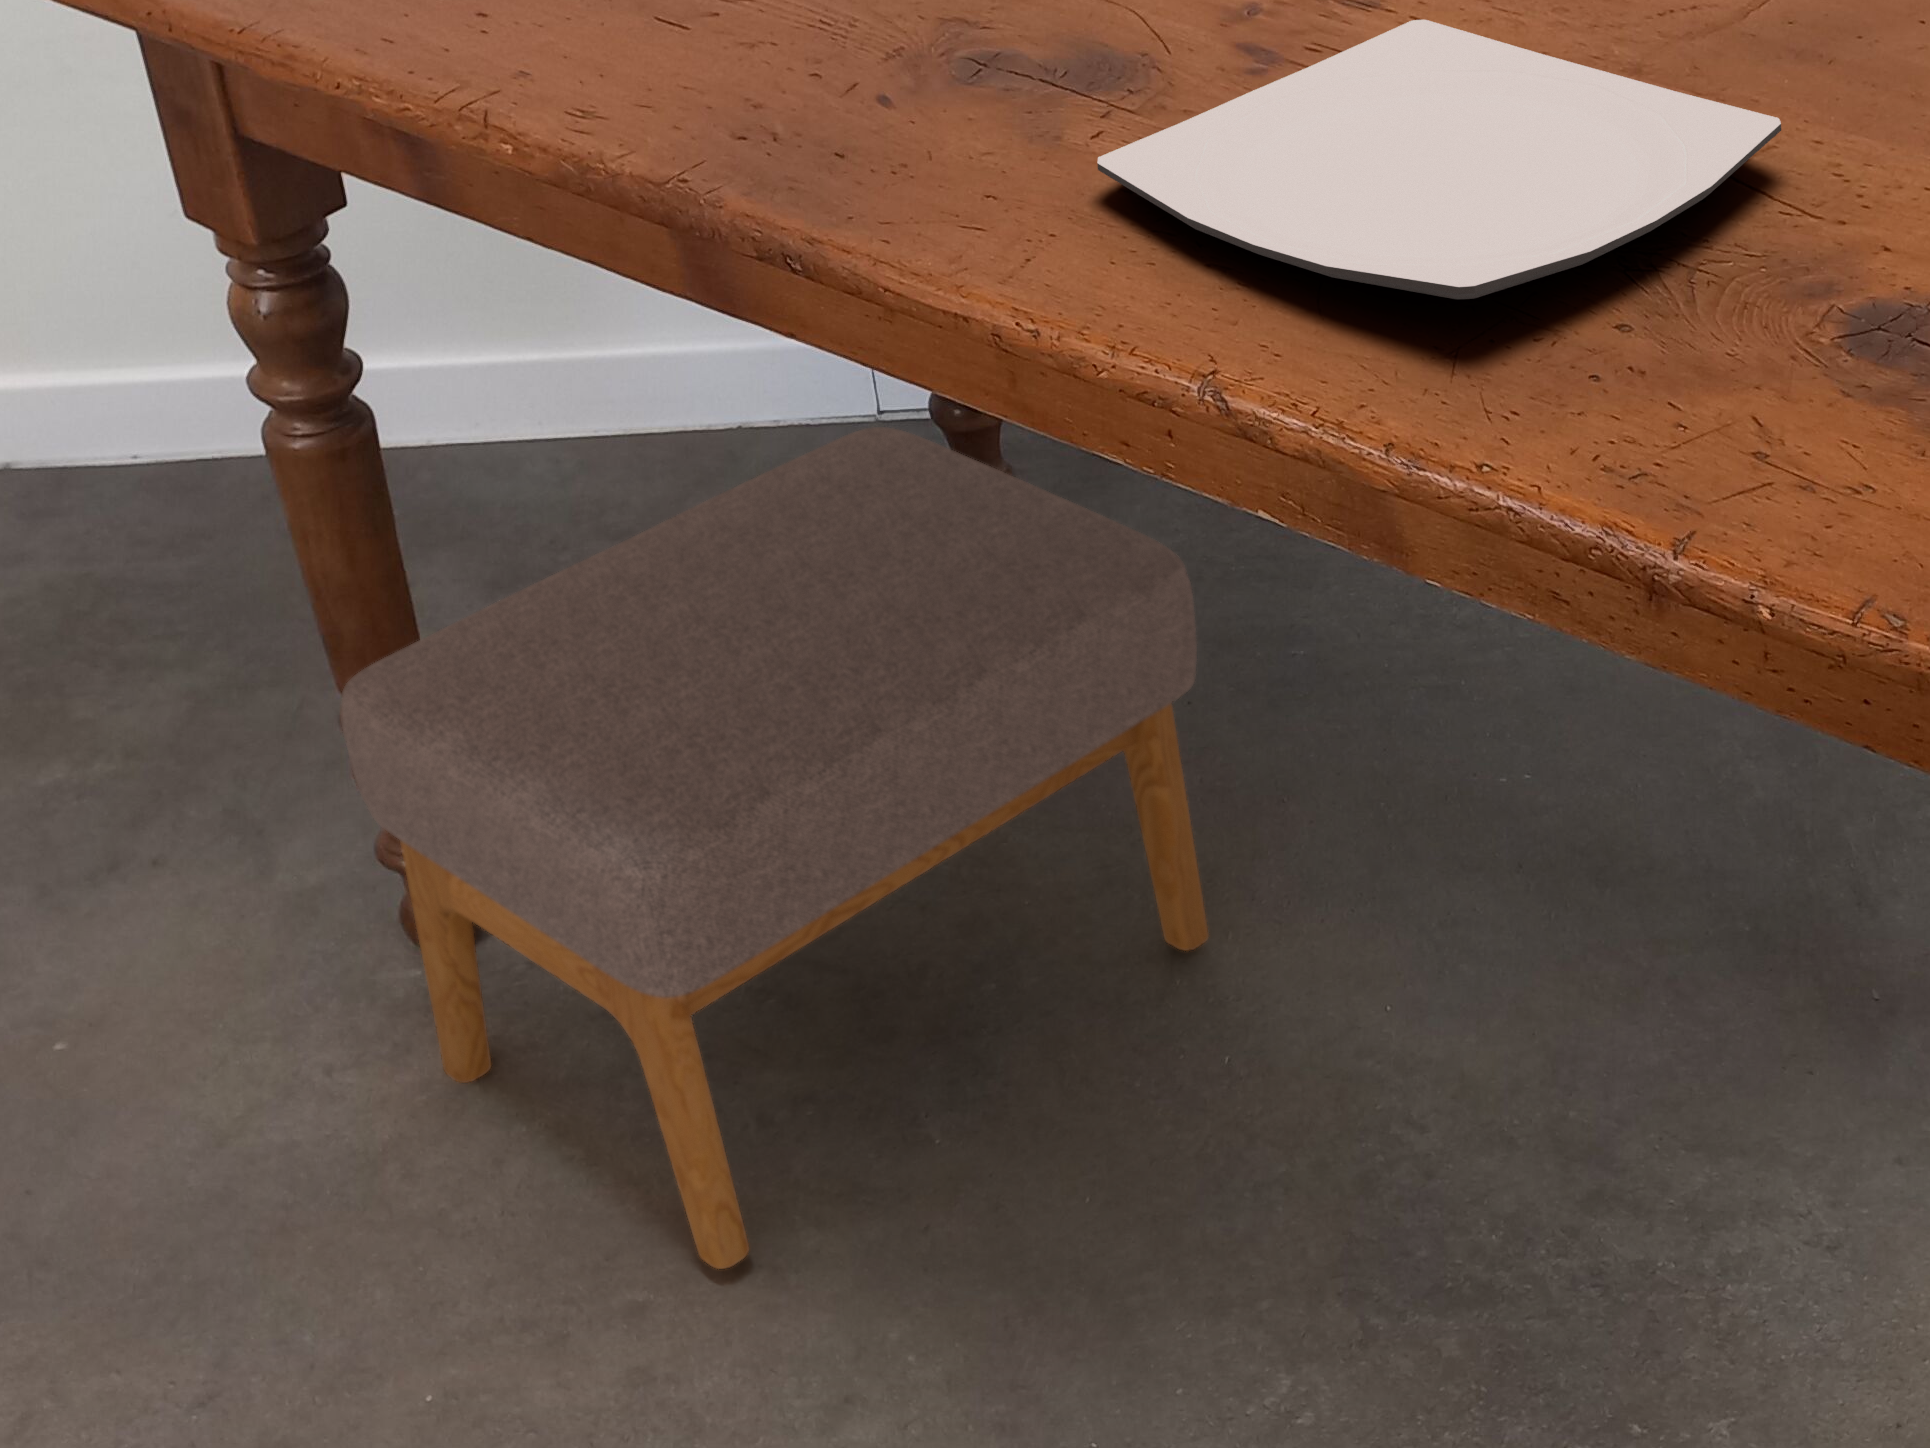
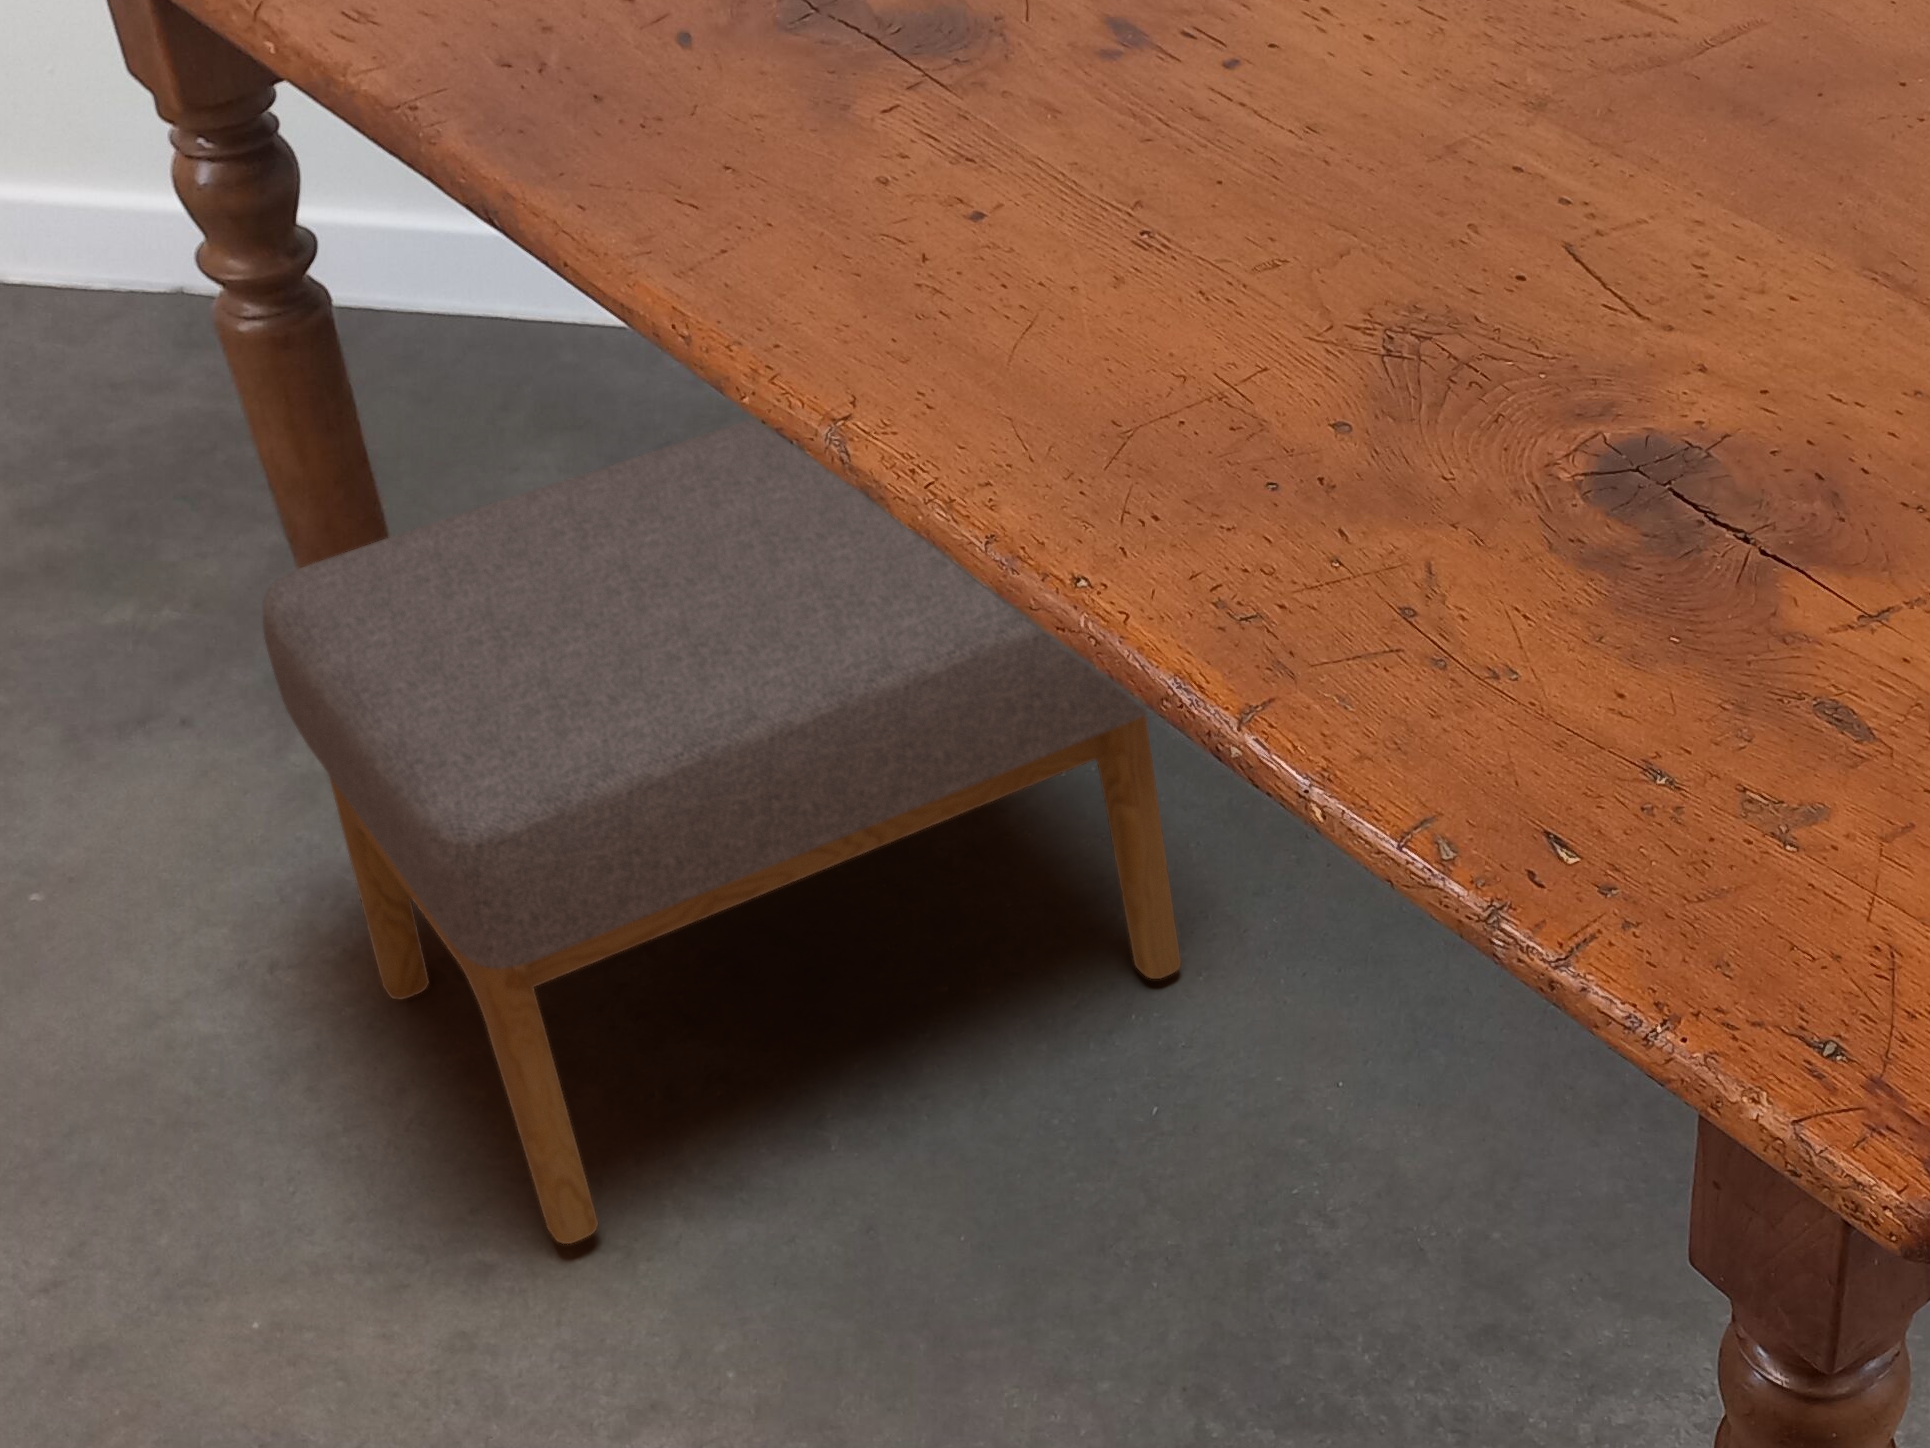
plate: present [1097,20,1781,299] -> none [848,18,1630,373]

